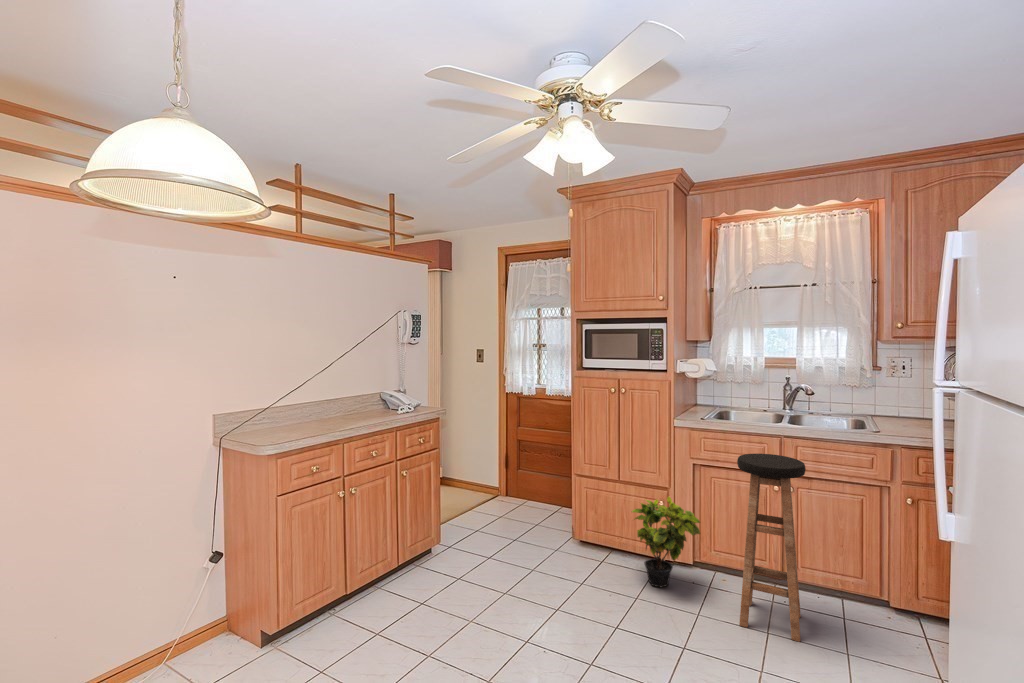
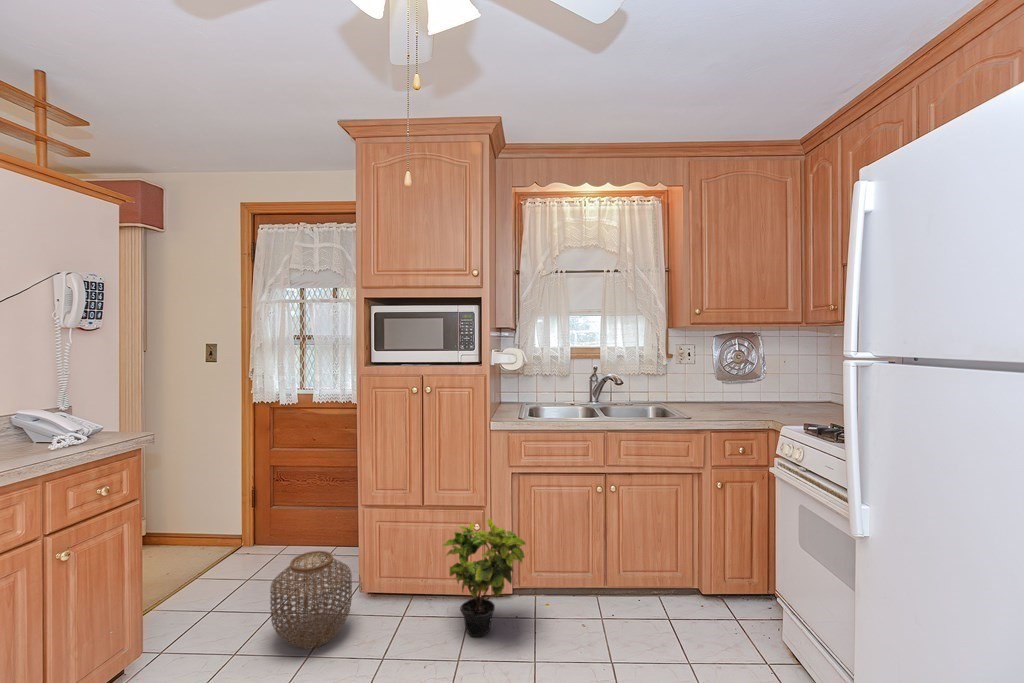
bar stool: present [737,454,806,642] -> none [572,452,645,665]
woven basket: none [513,500,566,565] -> present [270,551,352,649]

